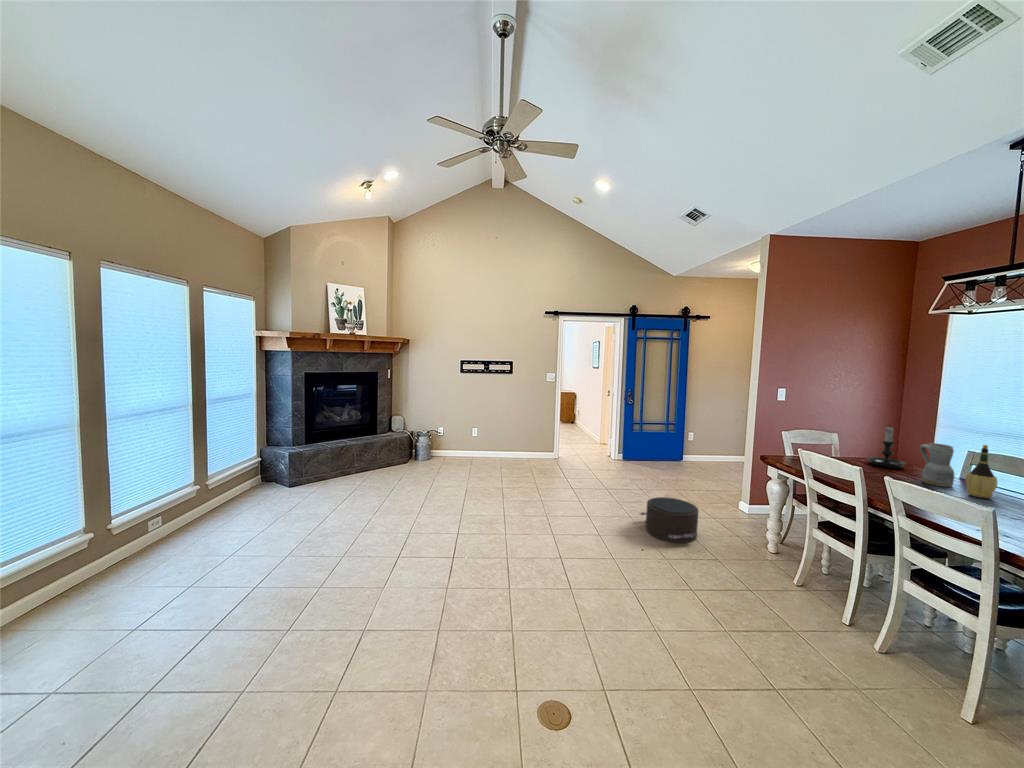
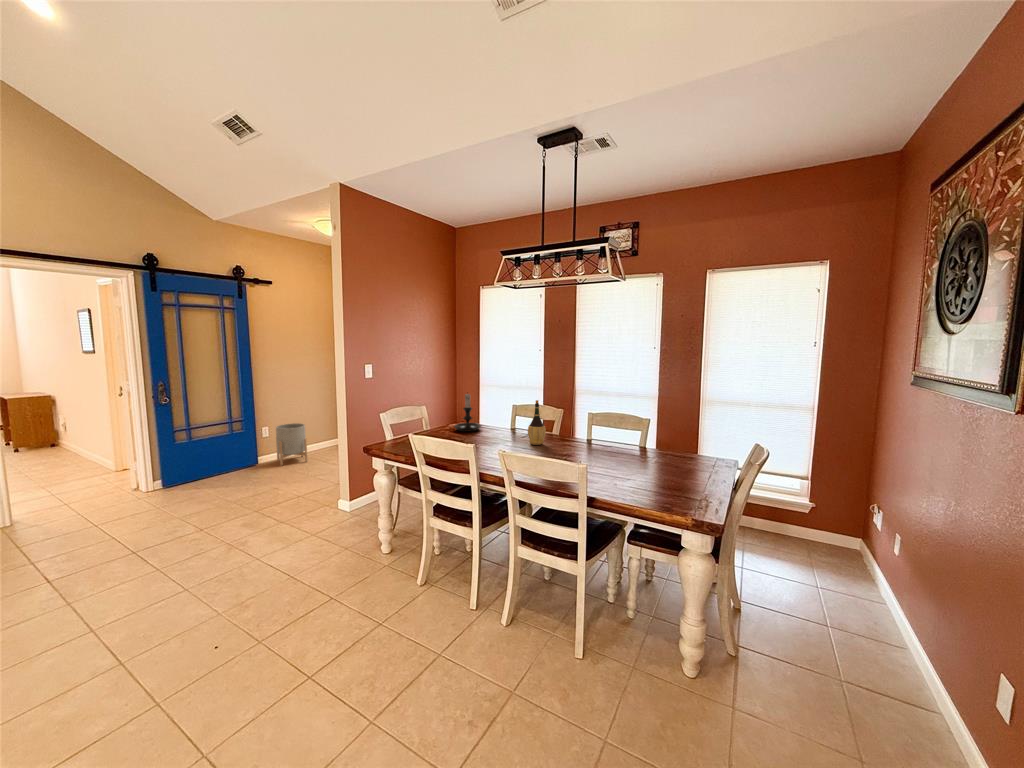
planter: none [697,433,722,468] -> present [276,423,308,466]
ceramic pitcher: present [920,443,955,487] -> none [495,404,518,441]
pouf: present [640,497,699,543] -> none [201,531,300,607]

